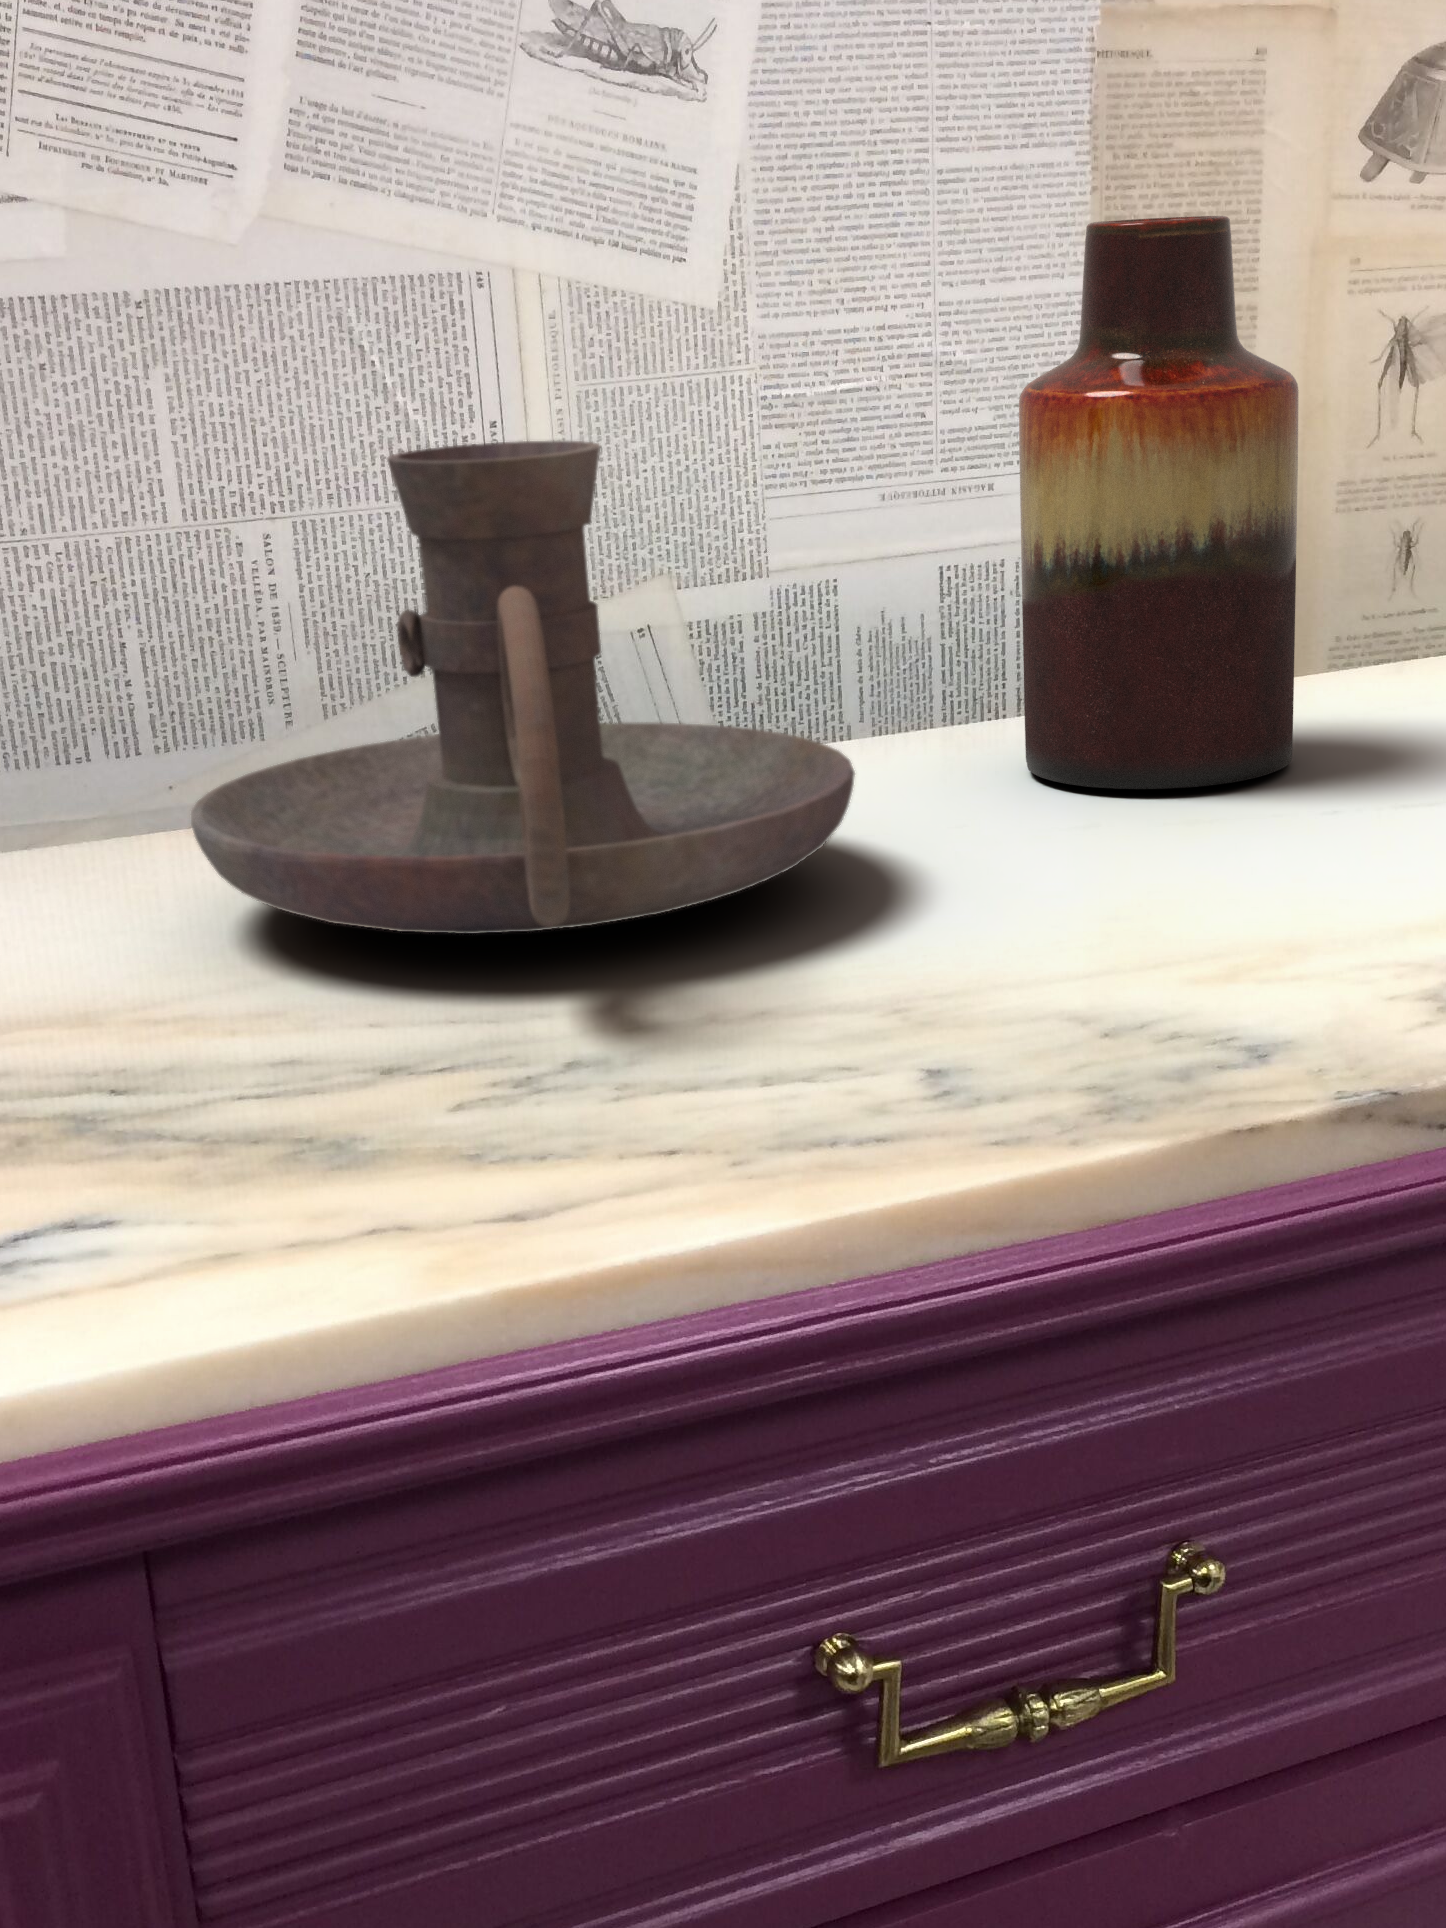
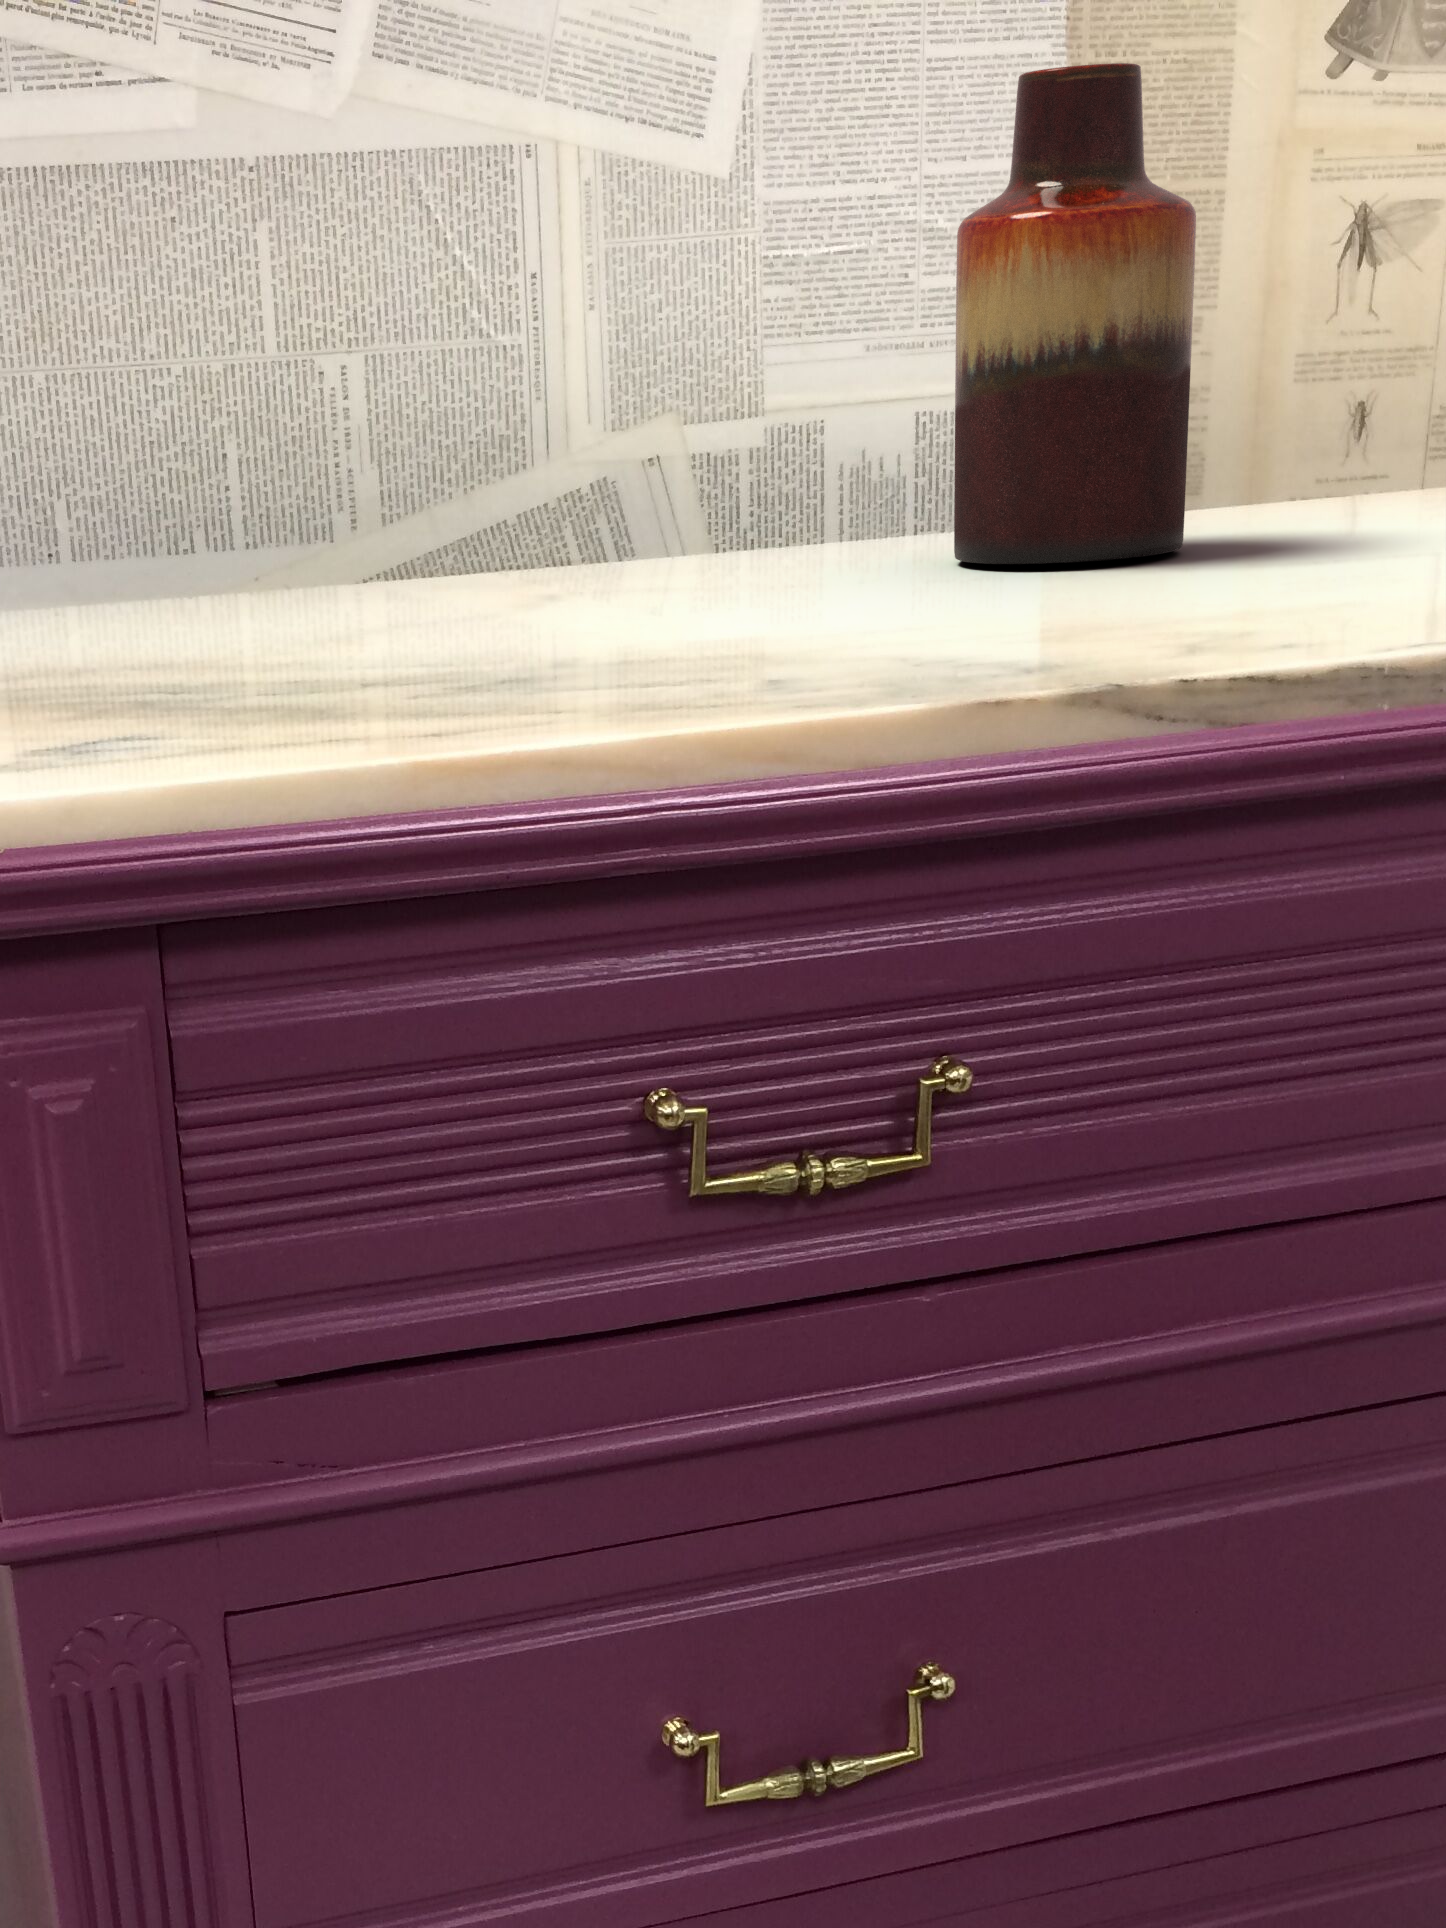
candle holder: present [191,440,855,934] -> none [252,238,775,632]

